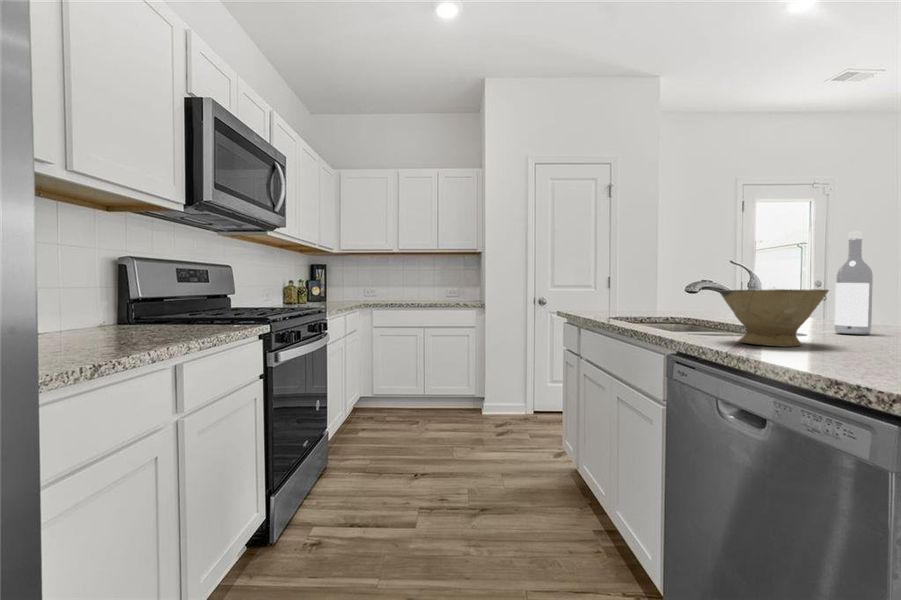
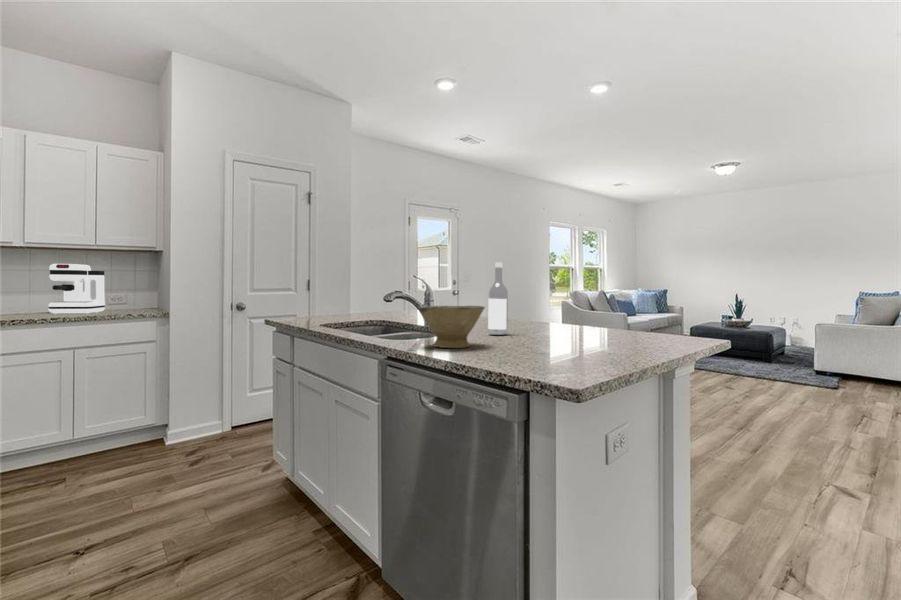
coffee maker: none [404,264,441,303] -> present [48,264,105,314]

